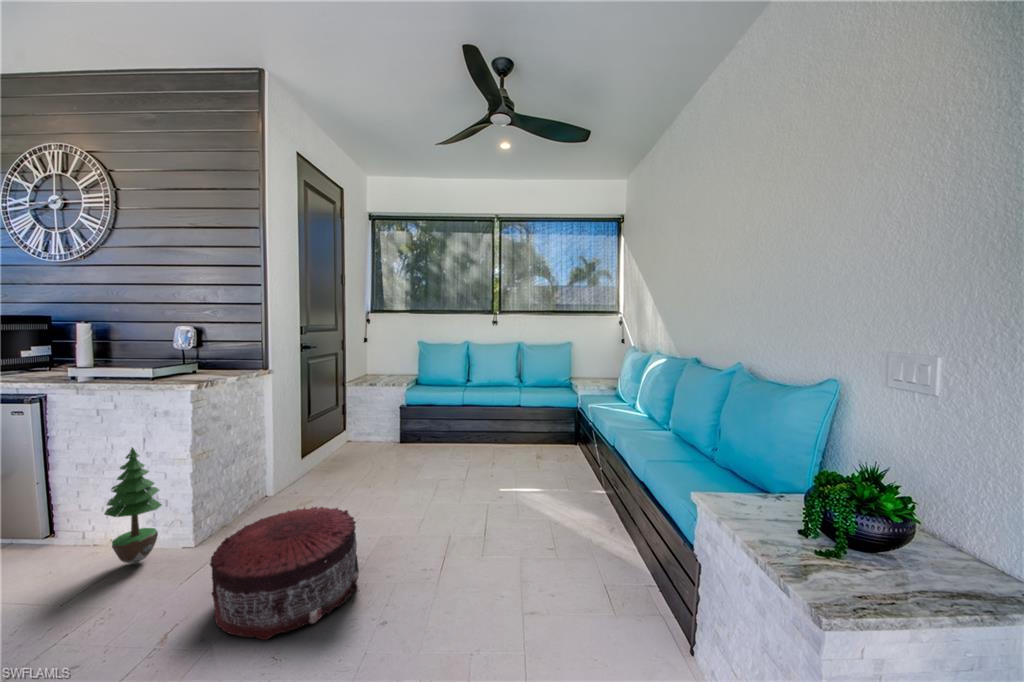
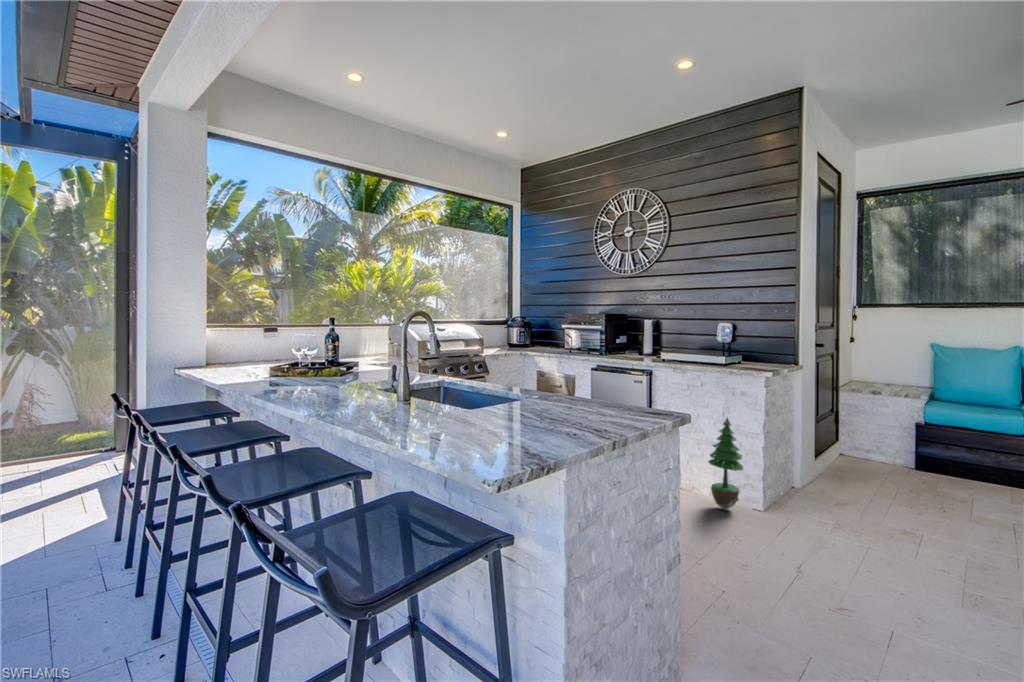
pouf: present [210,507,359,640] -> none [827,499,992,608]

